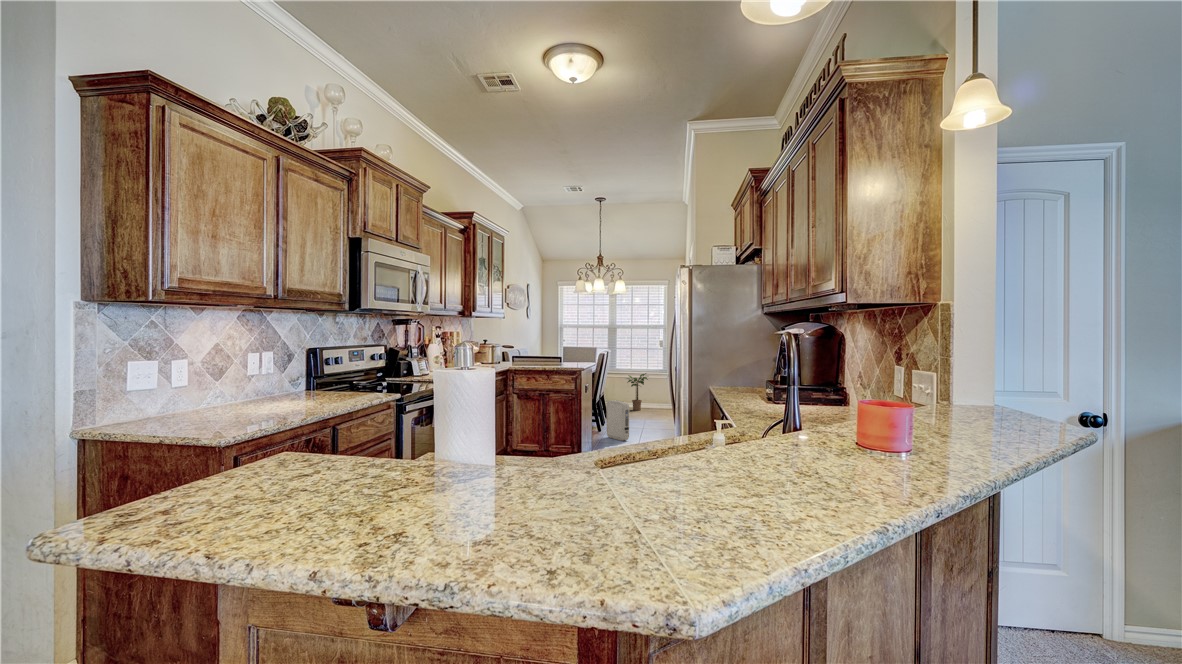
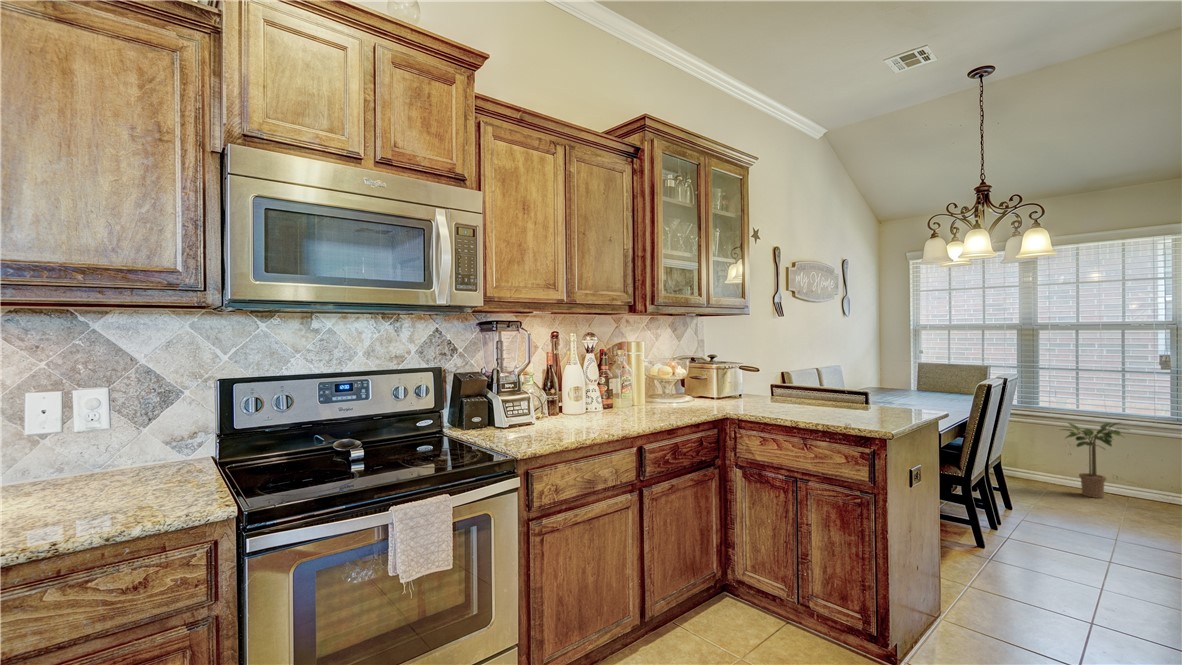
air purifier: present [607,400,629,441] -> none [994,491,1060,594]

